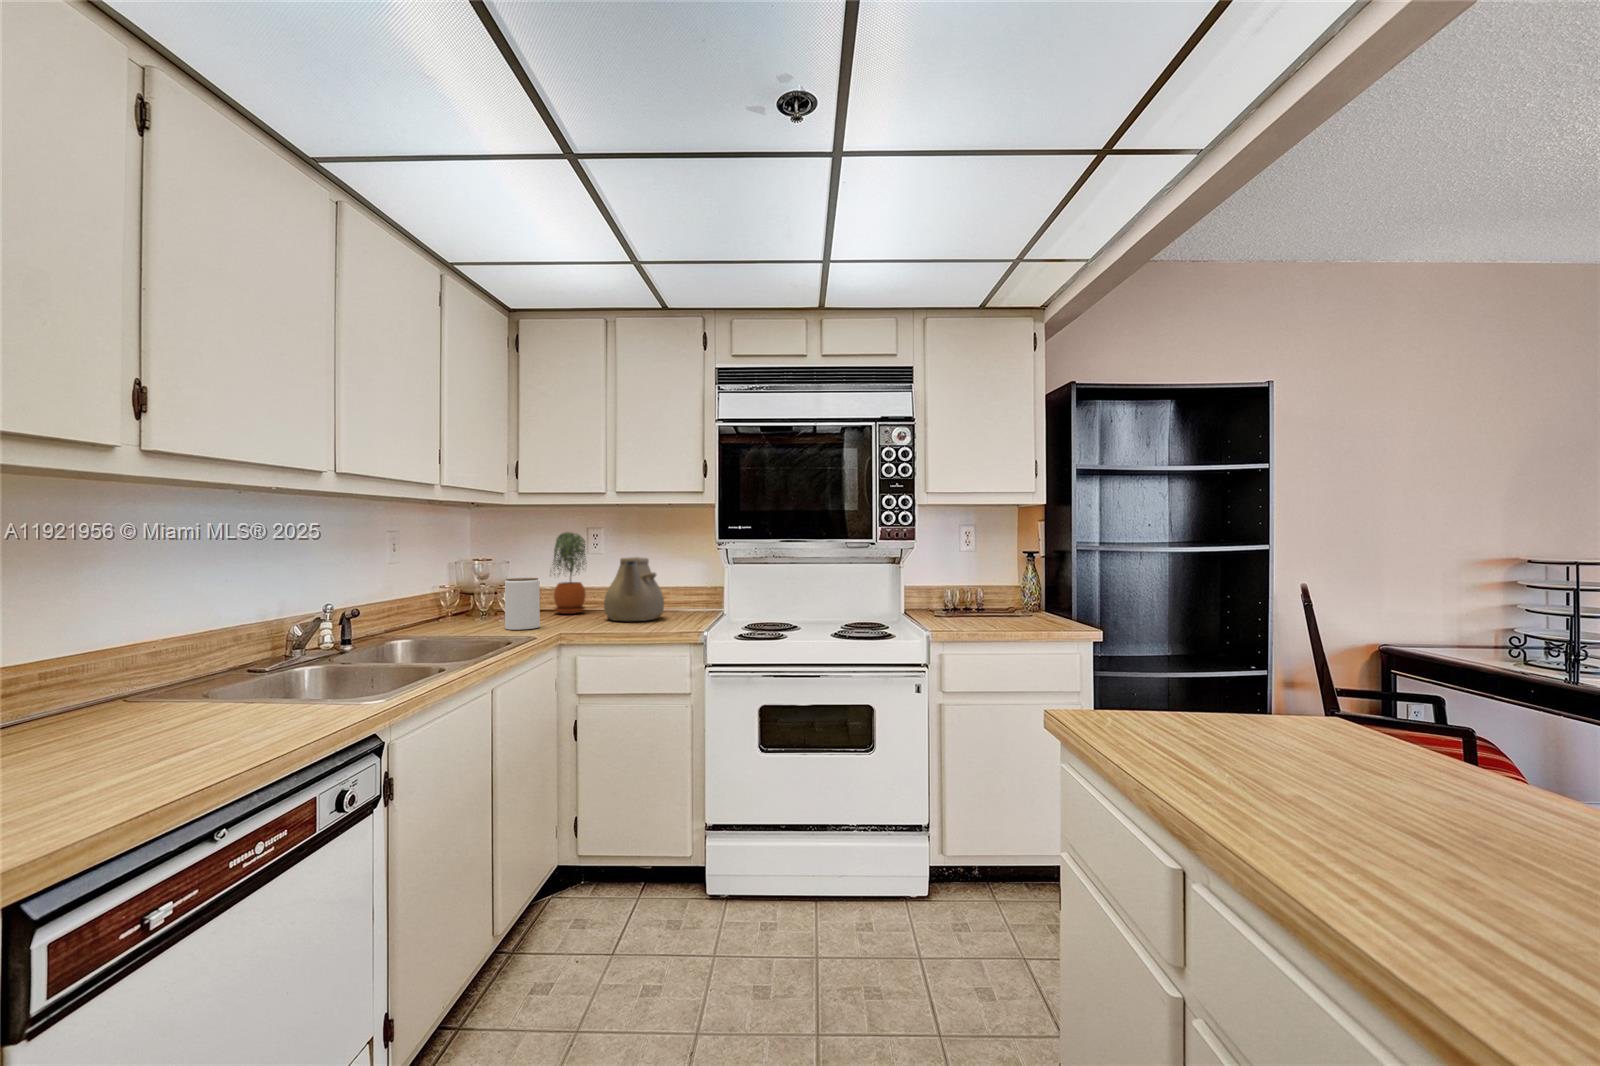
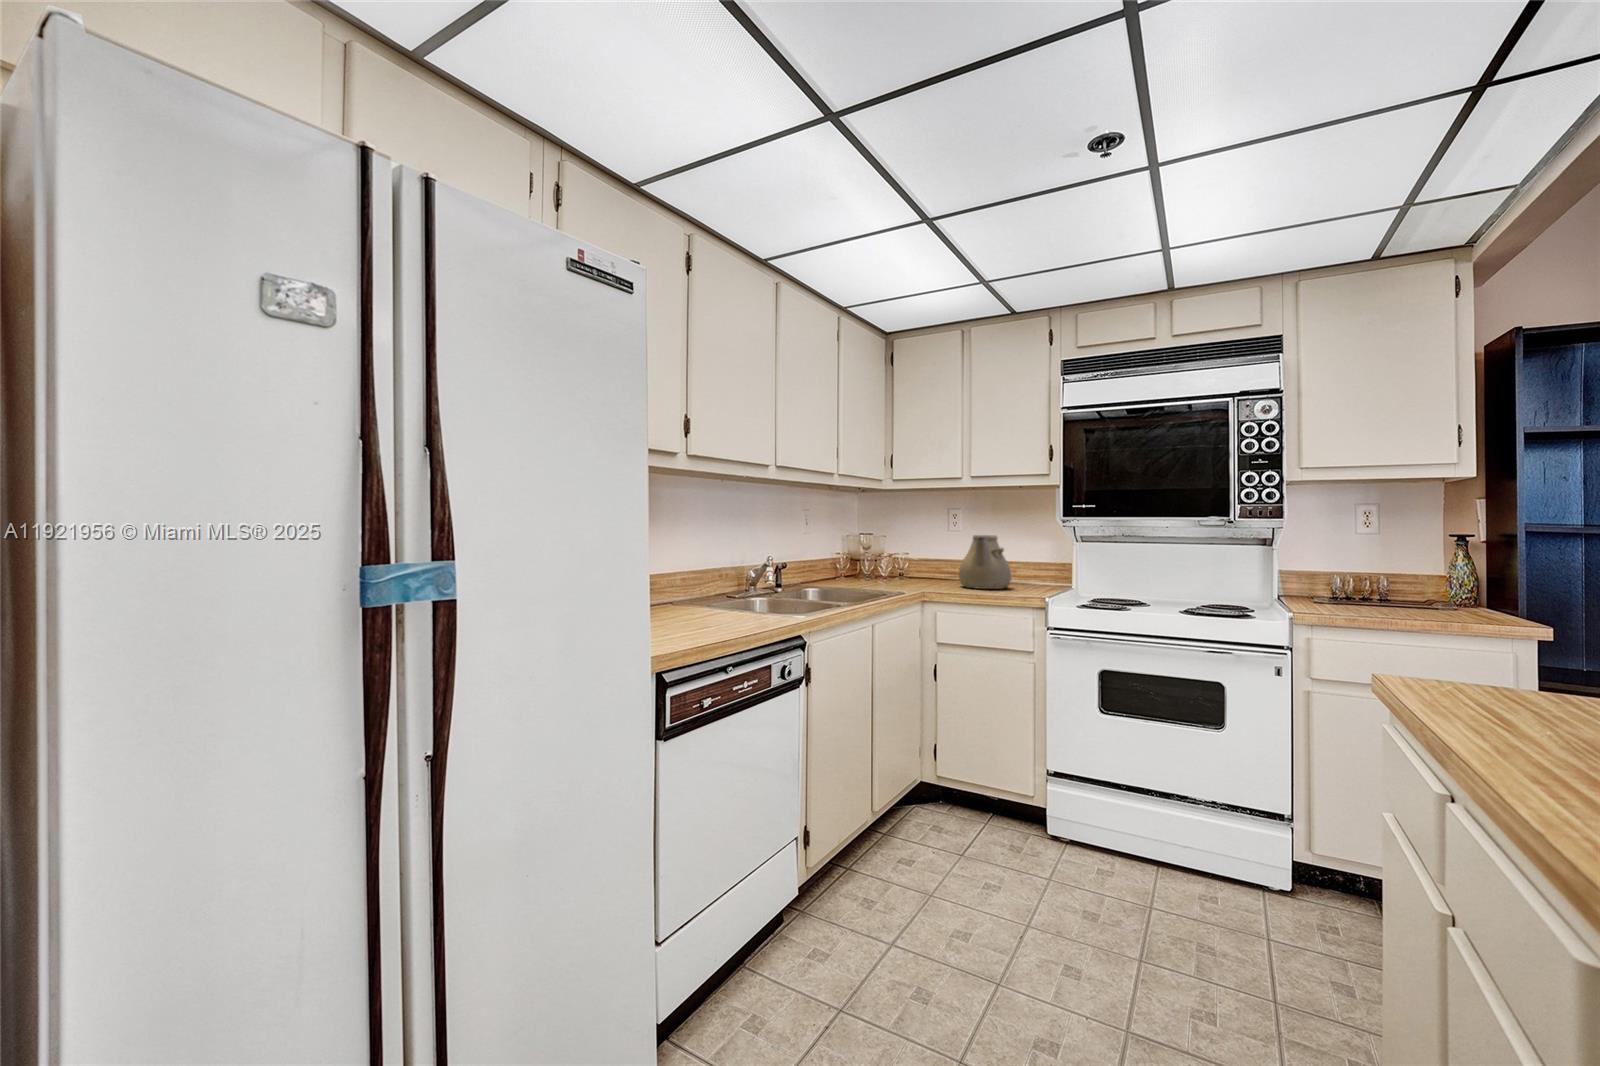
potted plant: present [550,532,587,614] -> none [915,514,946,582]
jar: present [505,578,540,630] -> none [882,549,907,588]

